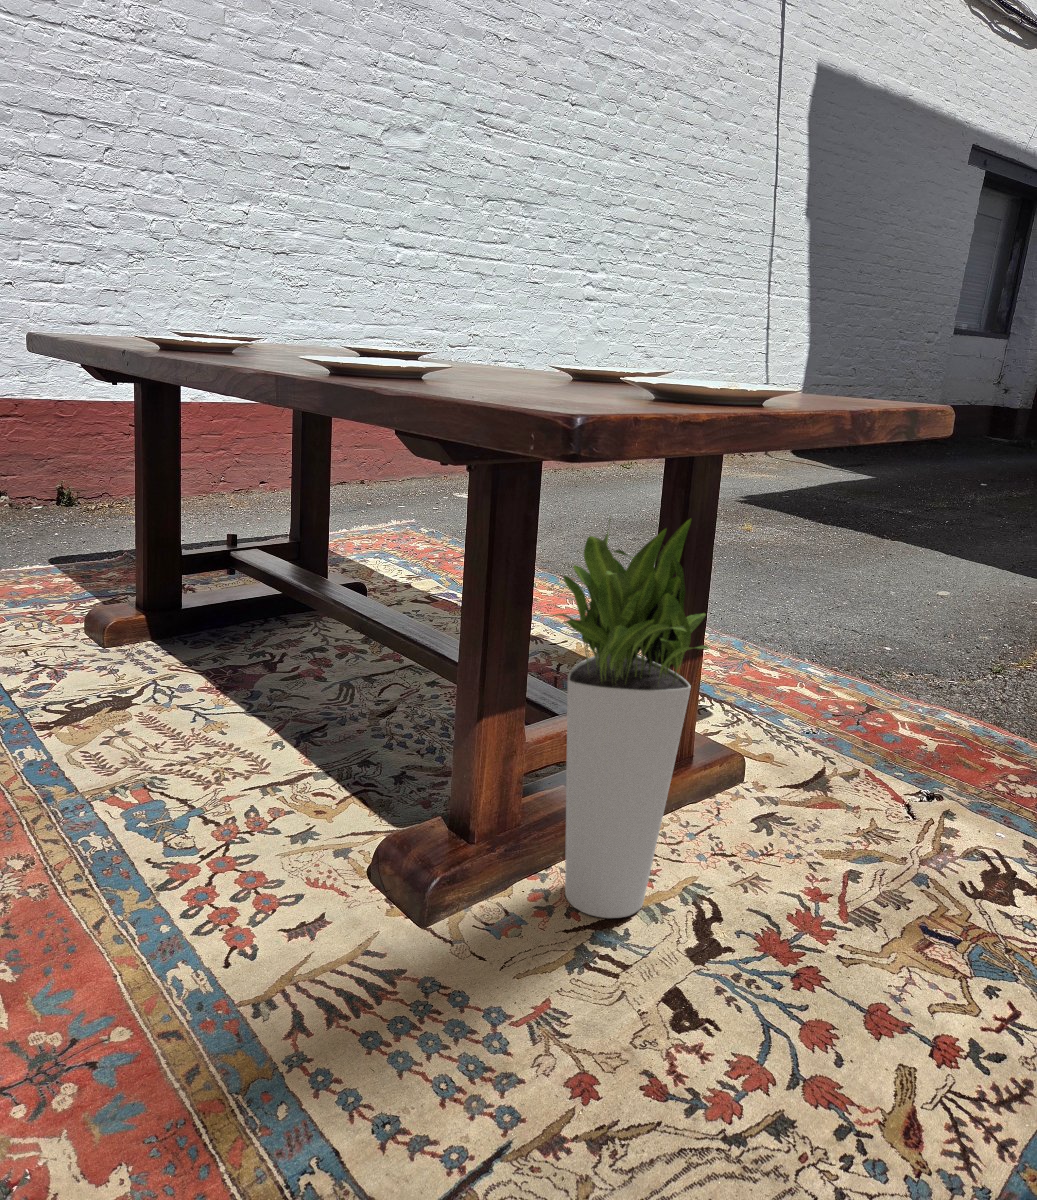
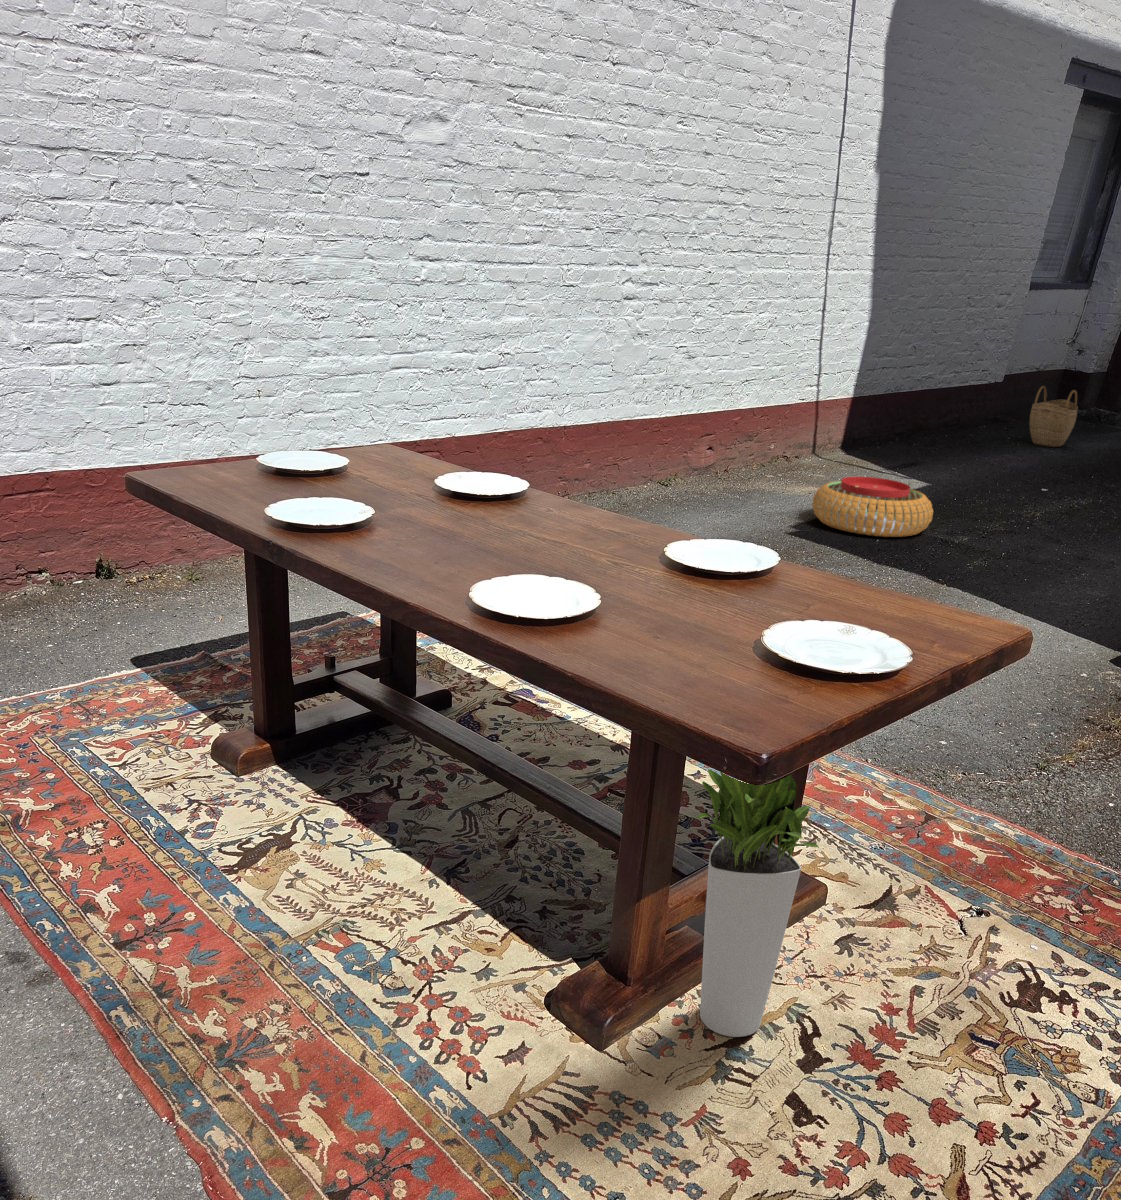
woven basket: none [975,394,1021,450] -> present [1030,386,1078,447]
pouf: none [765,446,884,499] -> present [812,477,933,537]

